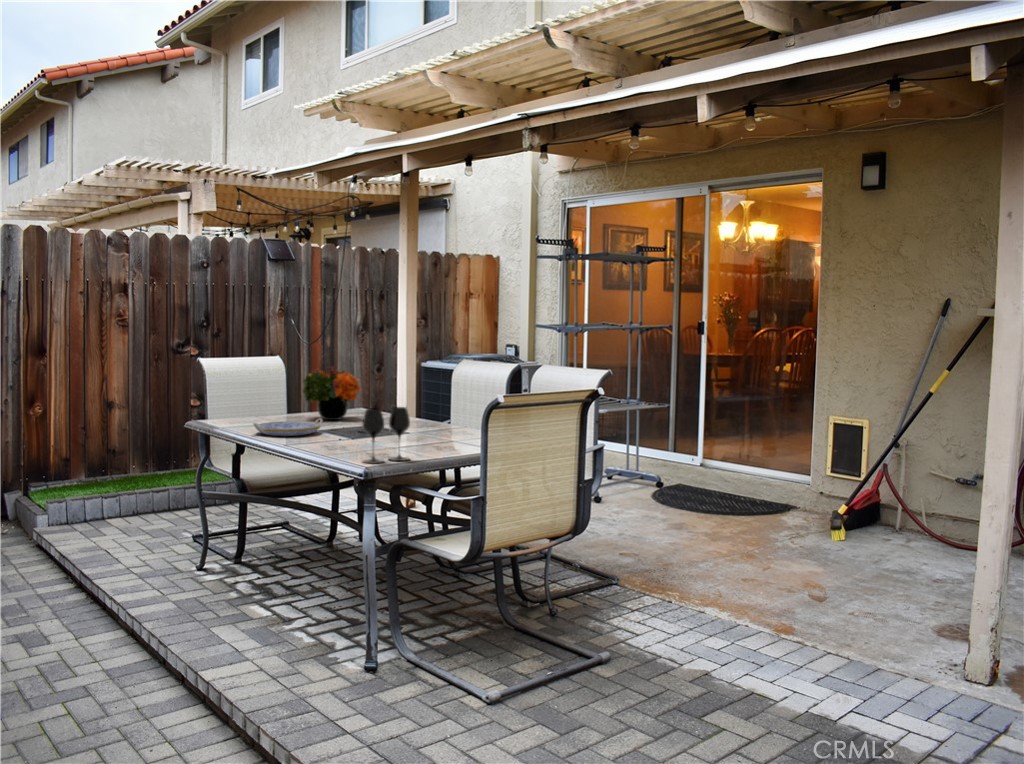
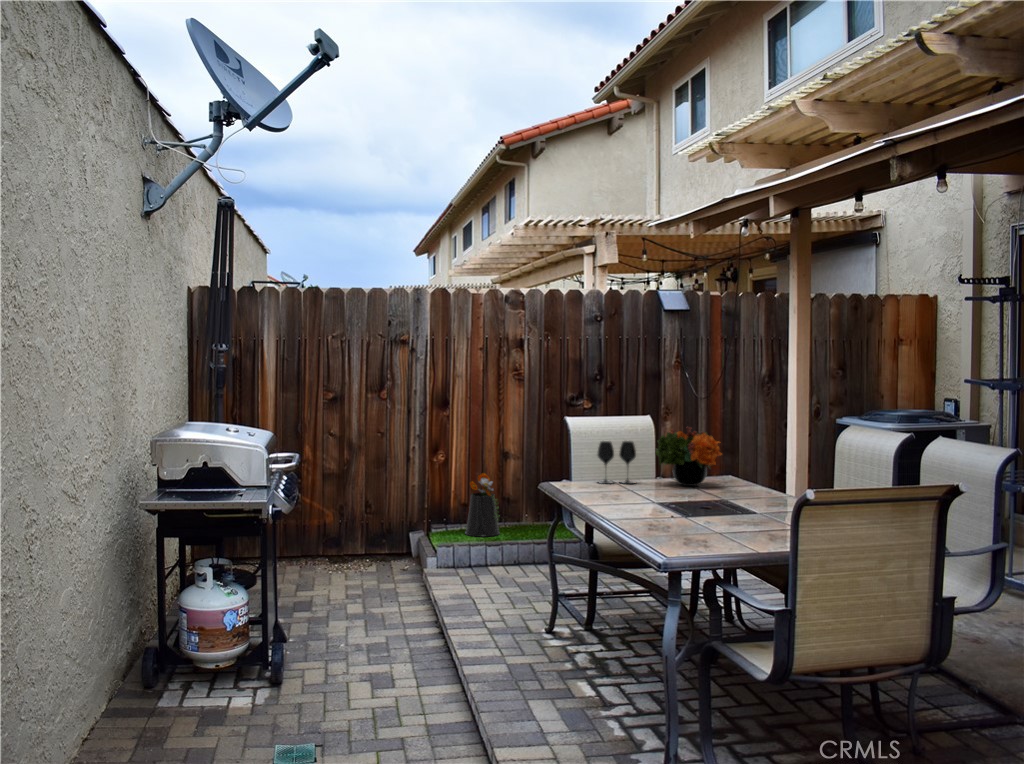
wine glass: present [362,407,410,463] -> present [598,441,636,484]
serving tray: present [254,418,322,436] -> none [591,485,665,503]
watering can: none [70,424,111,491] -> present [465,473,500,537]

